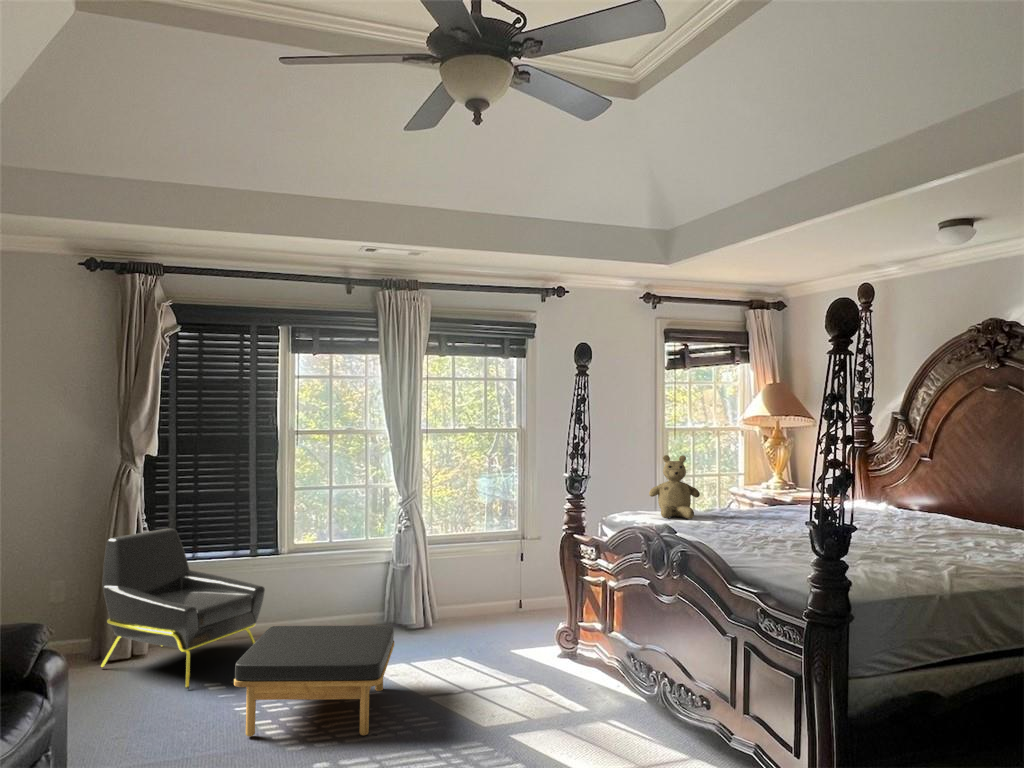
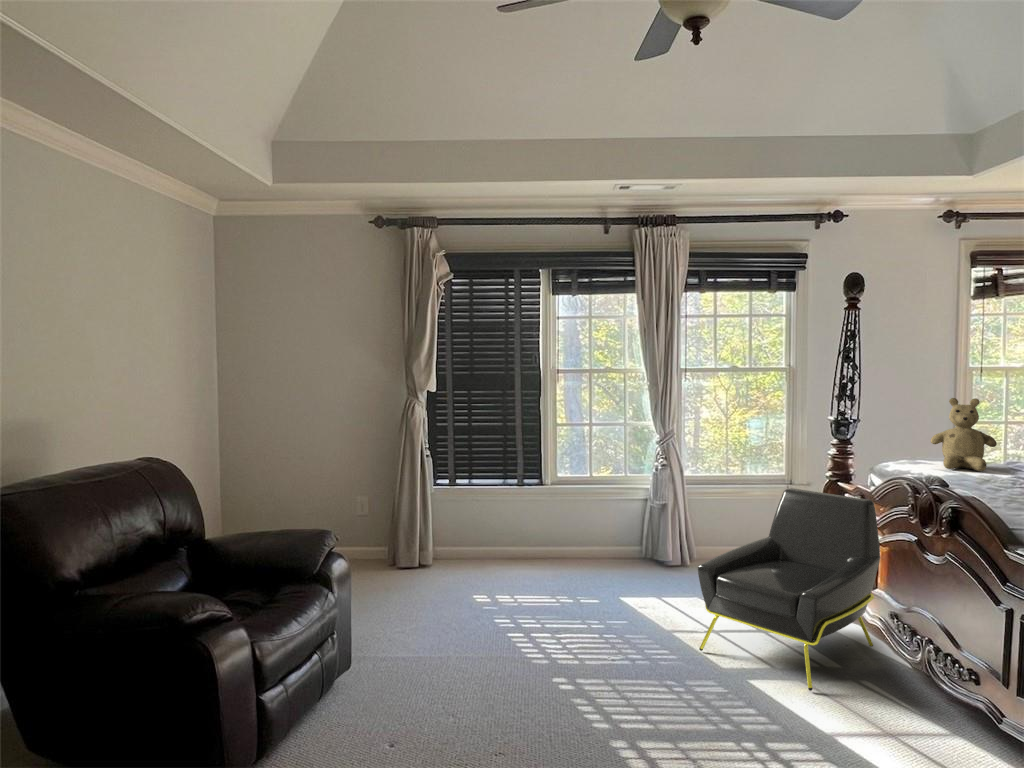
armchair: present [100,529,265,689] -> present [698,488,880,691]
ottoman: present [234,626,394,737] -> none [488,550,640,659]

